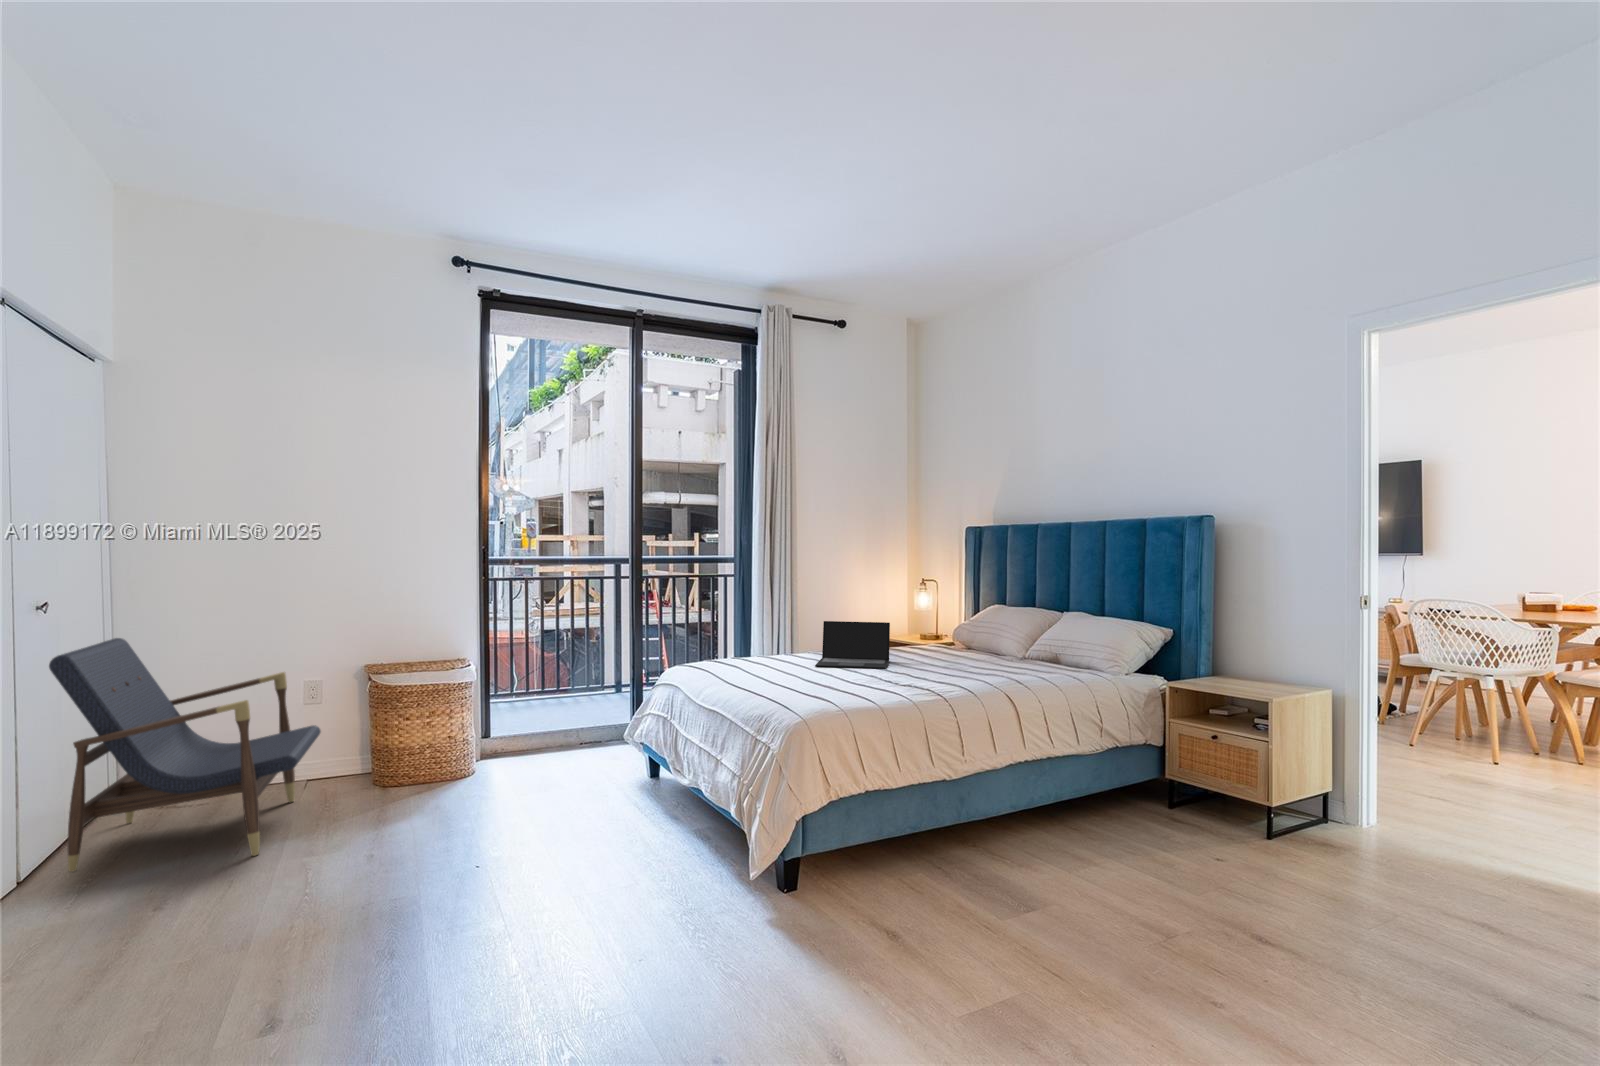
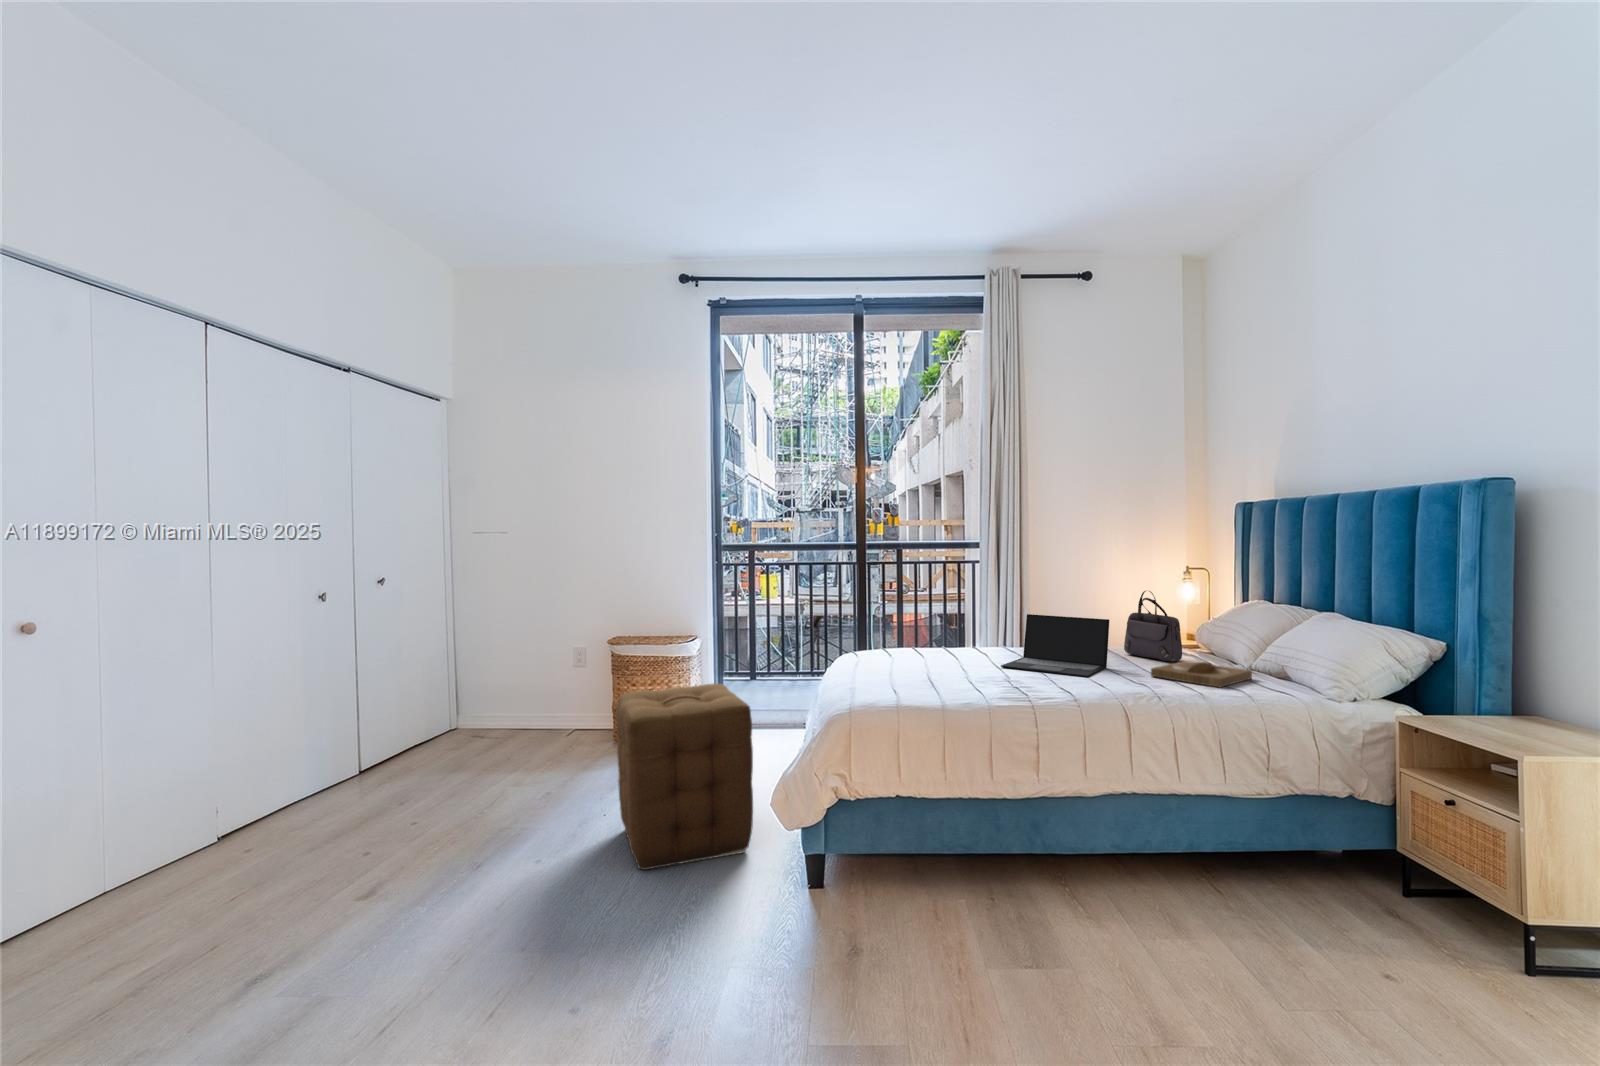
handbag: none [887,598,932,654] -> present [1124,591,1182,662]
lounge chair: present [49,638,321,872] -> none [361,602,566,788]
tray: none [926,651,986,668] -> present [1151,661,1252,687]
ottoman: none [489,702,643,882] -> present [616,683,753,870]

